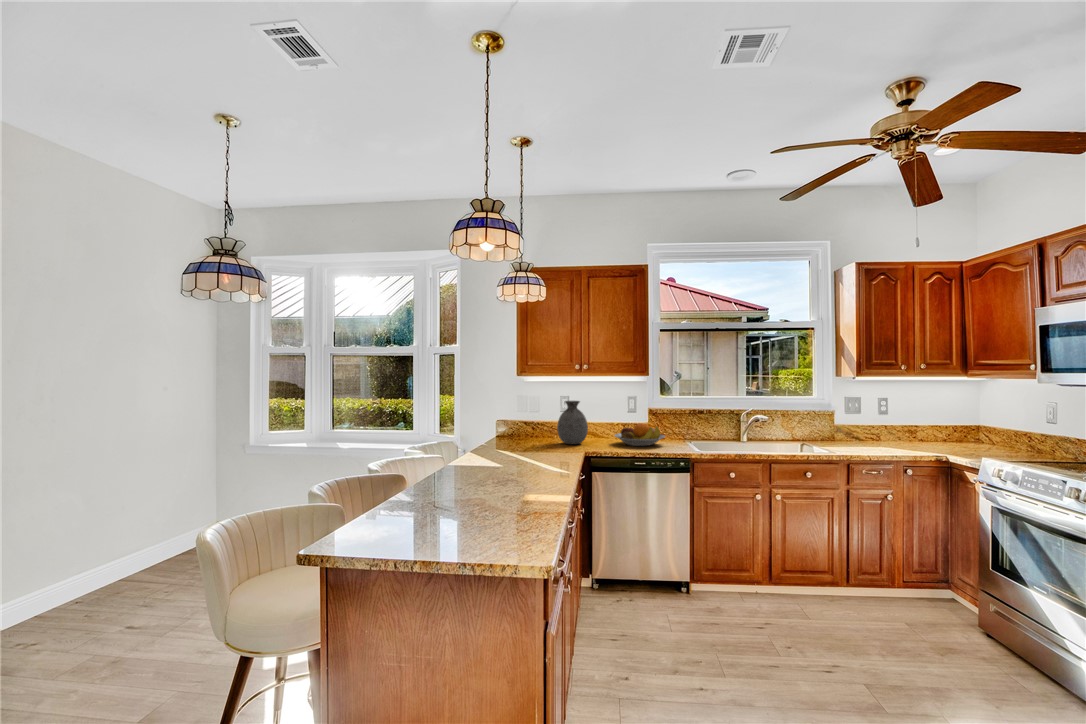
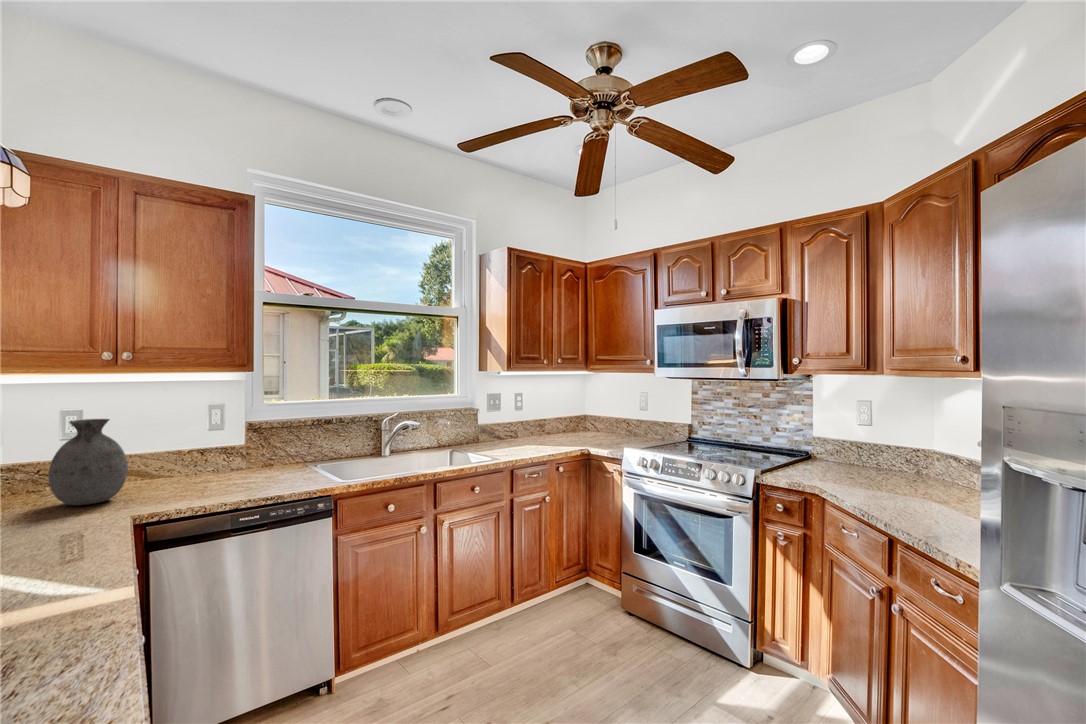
fruit bowl: present [615,424,665,446] -> none [187,449,283,488]

